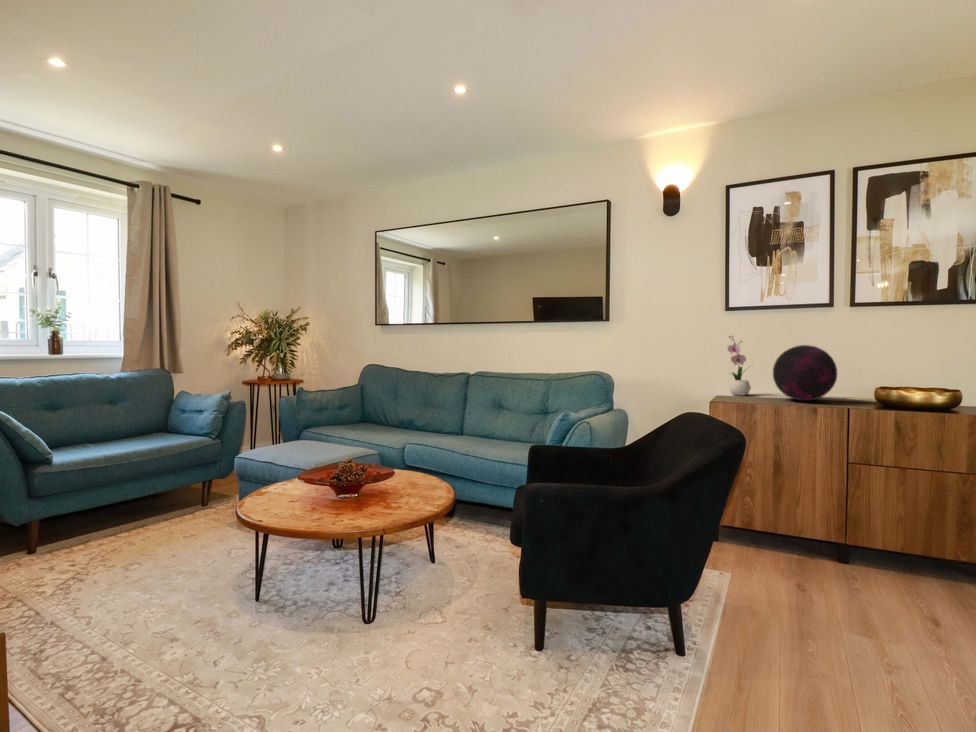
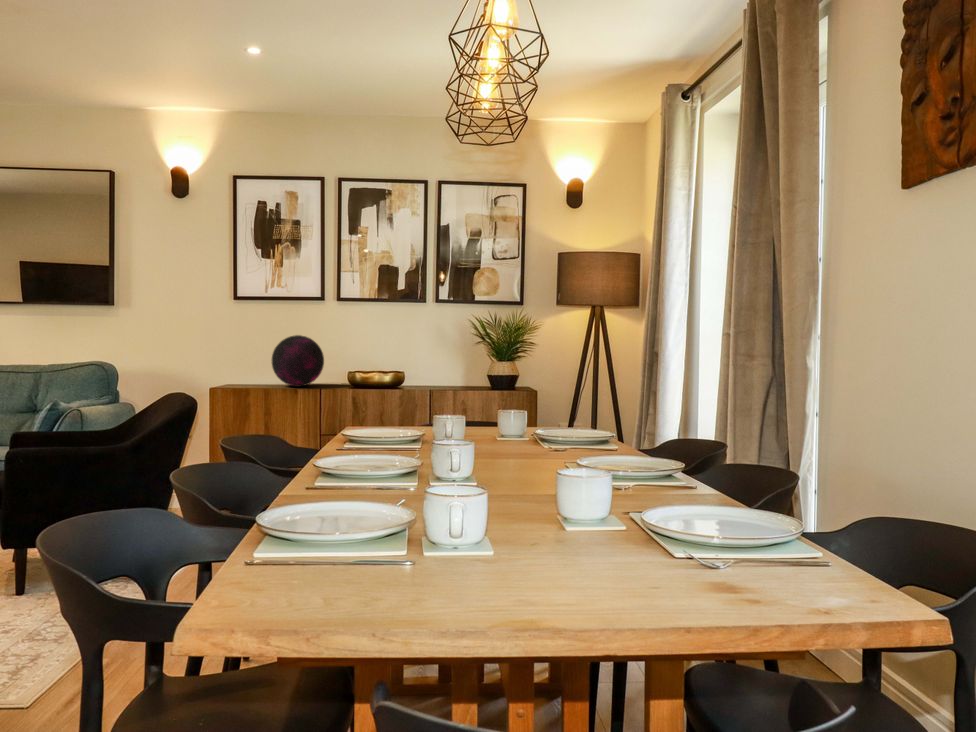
flower arrangement: present [727,336,751,396] -> none [234,325,261,384]

